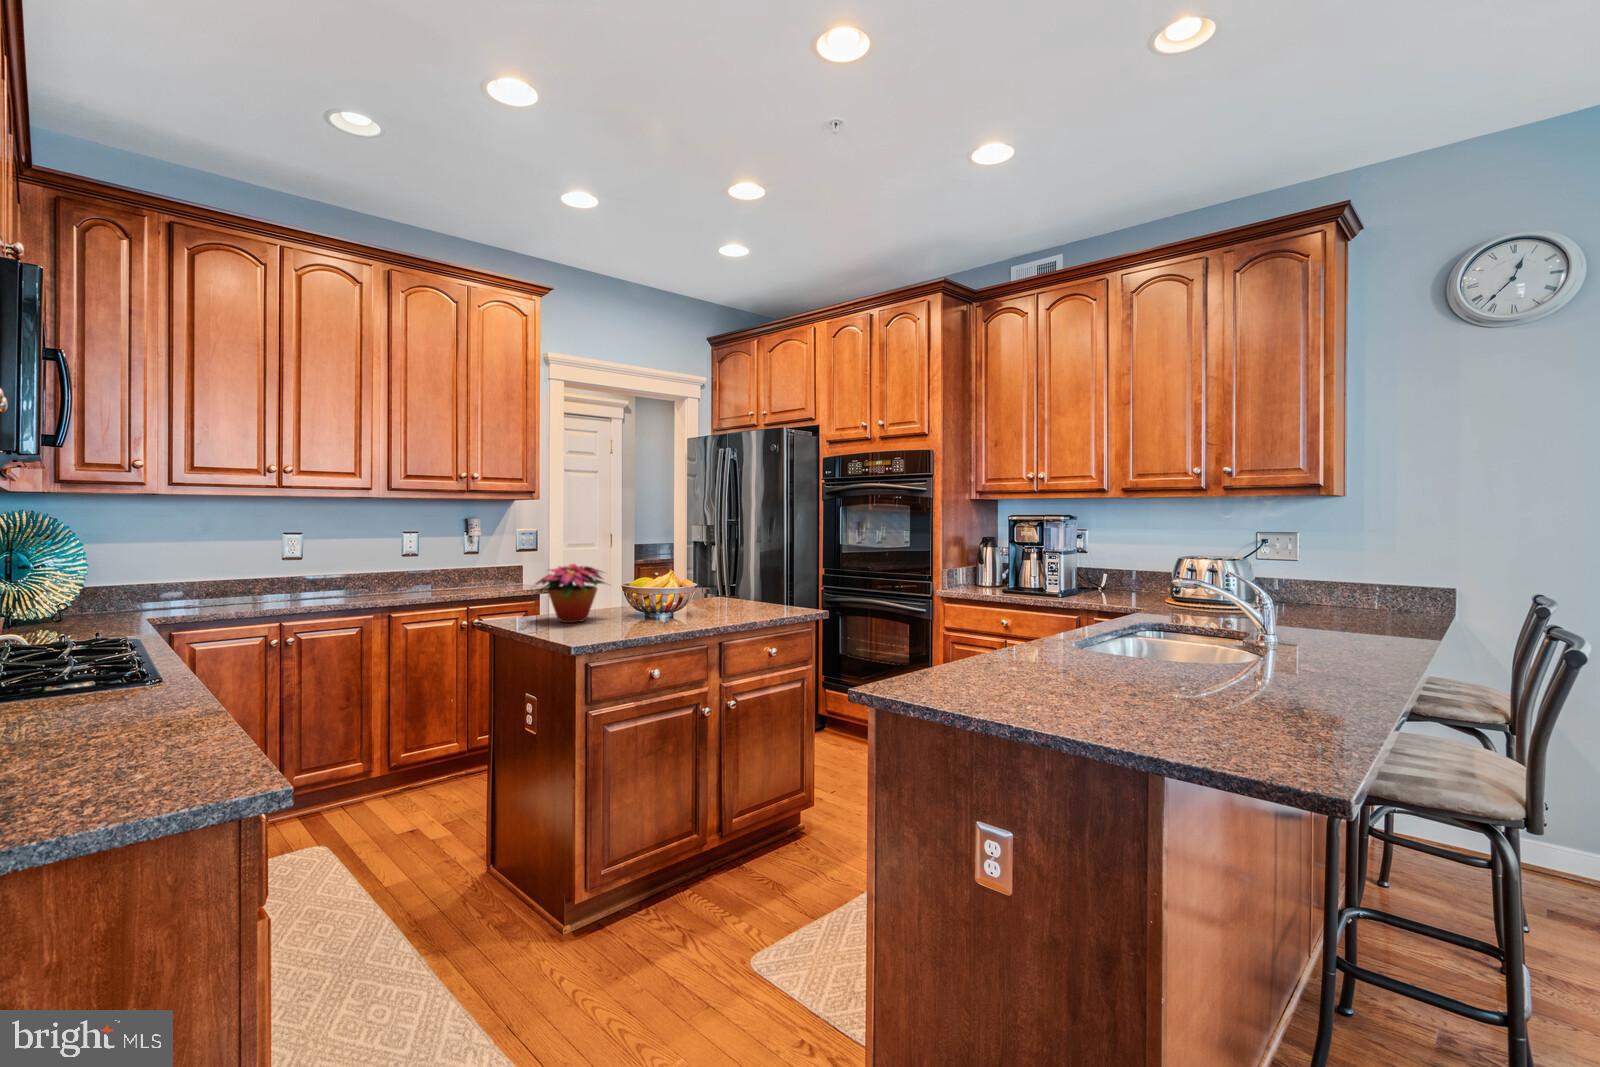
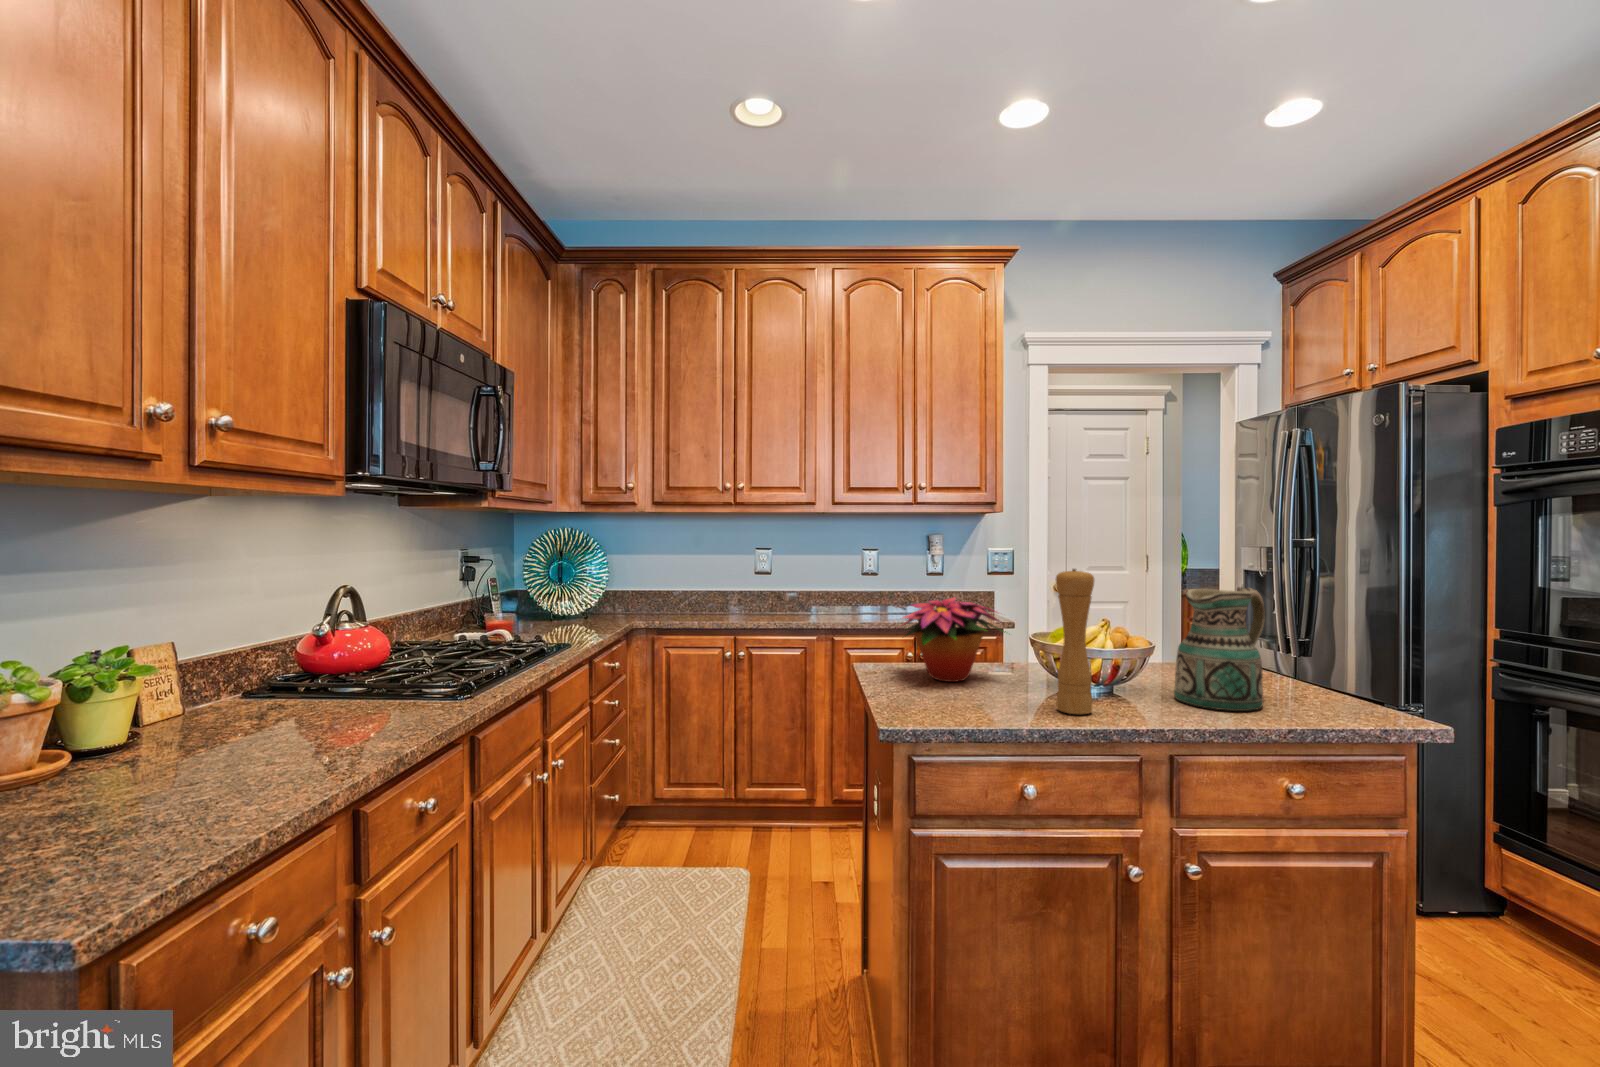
pepper mill: none [658,540,680,627] -> present [1056,569,1094,714]
ceramic pitcher: none [709,548,753,616] -> present [1174,588,1264,711]

